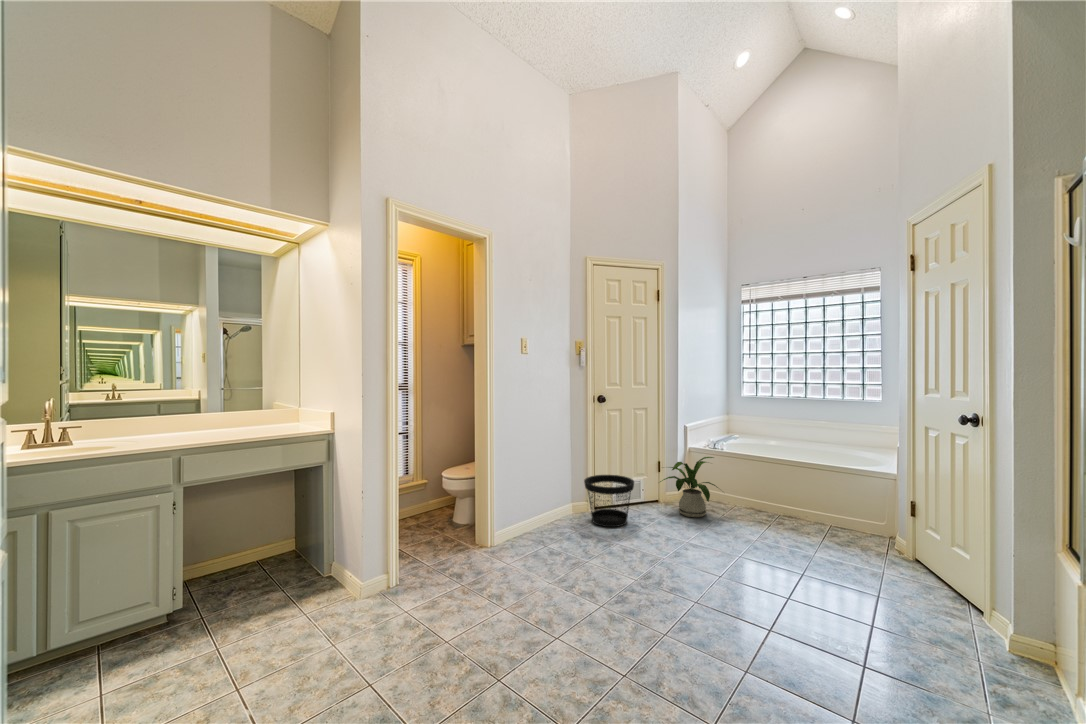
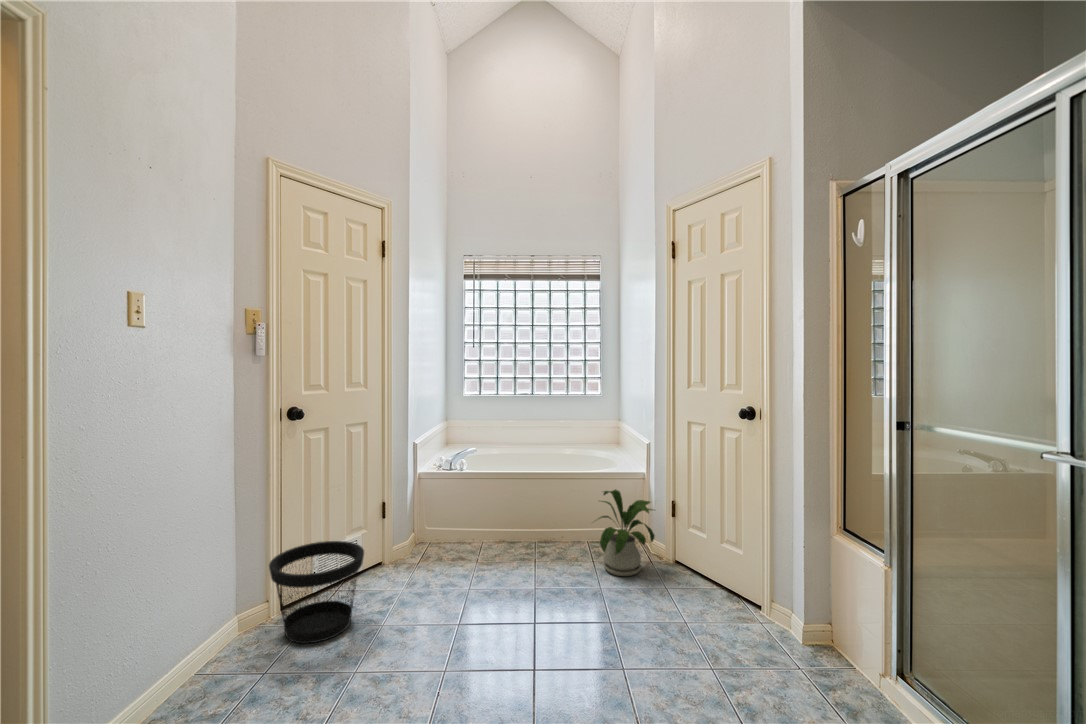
house plant: present [660,457,718,517] -> present [599,490,655,576]

